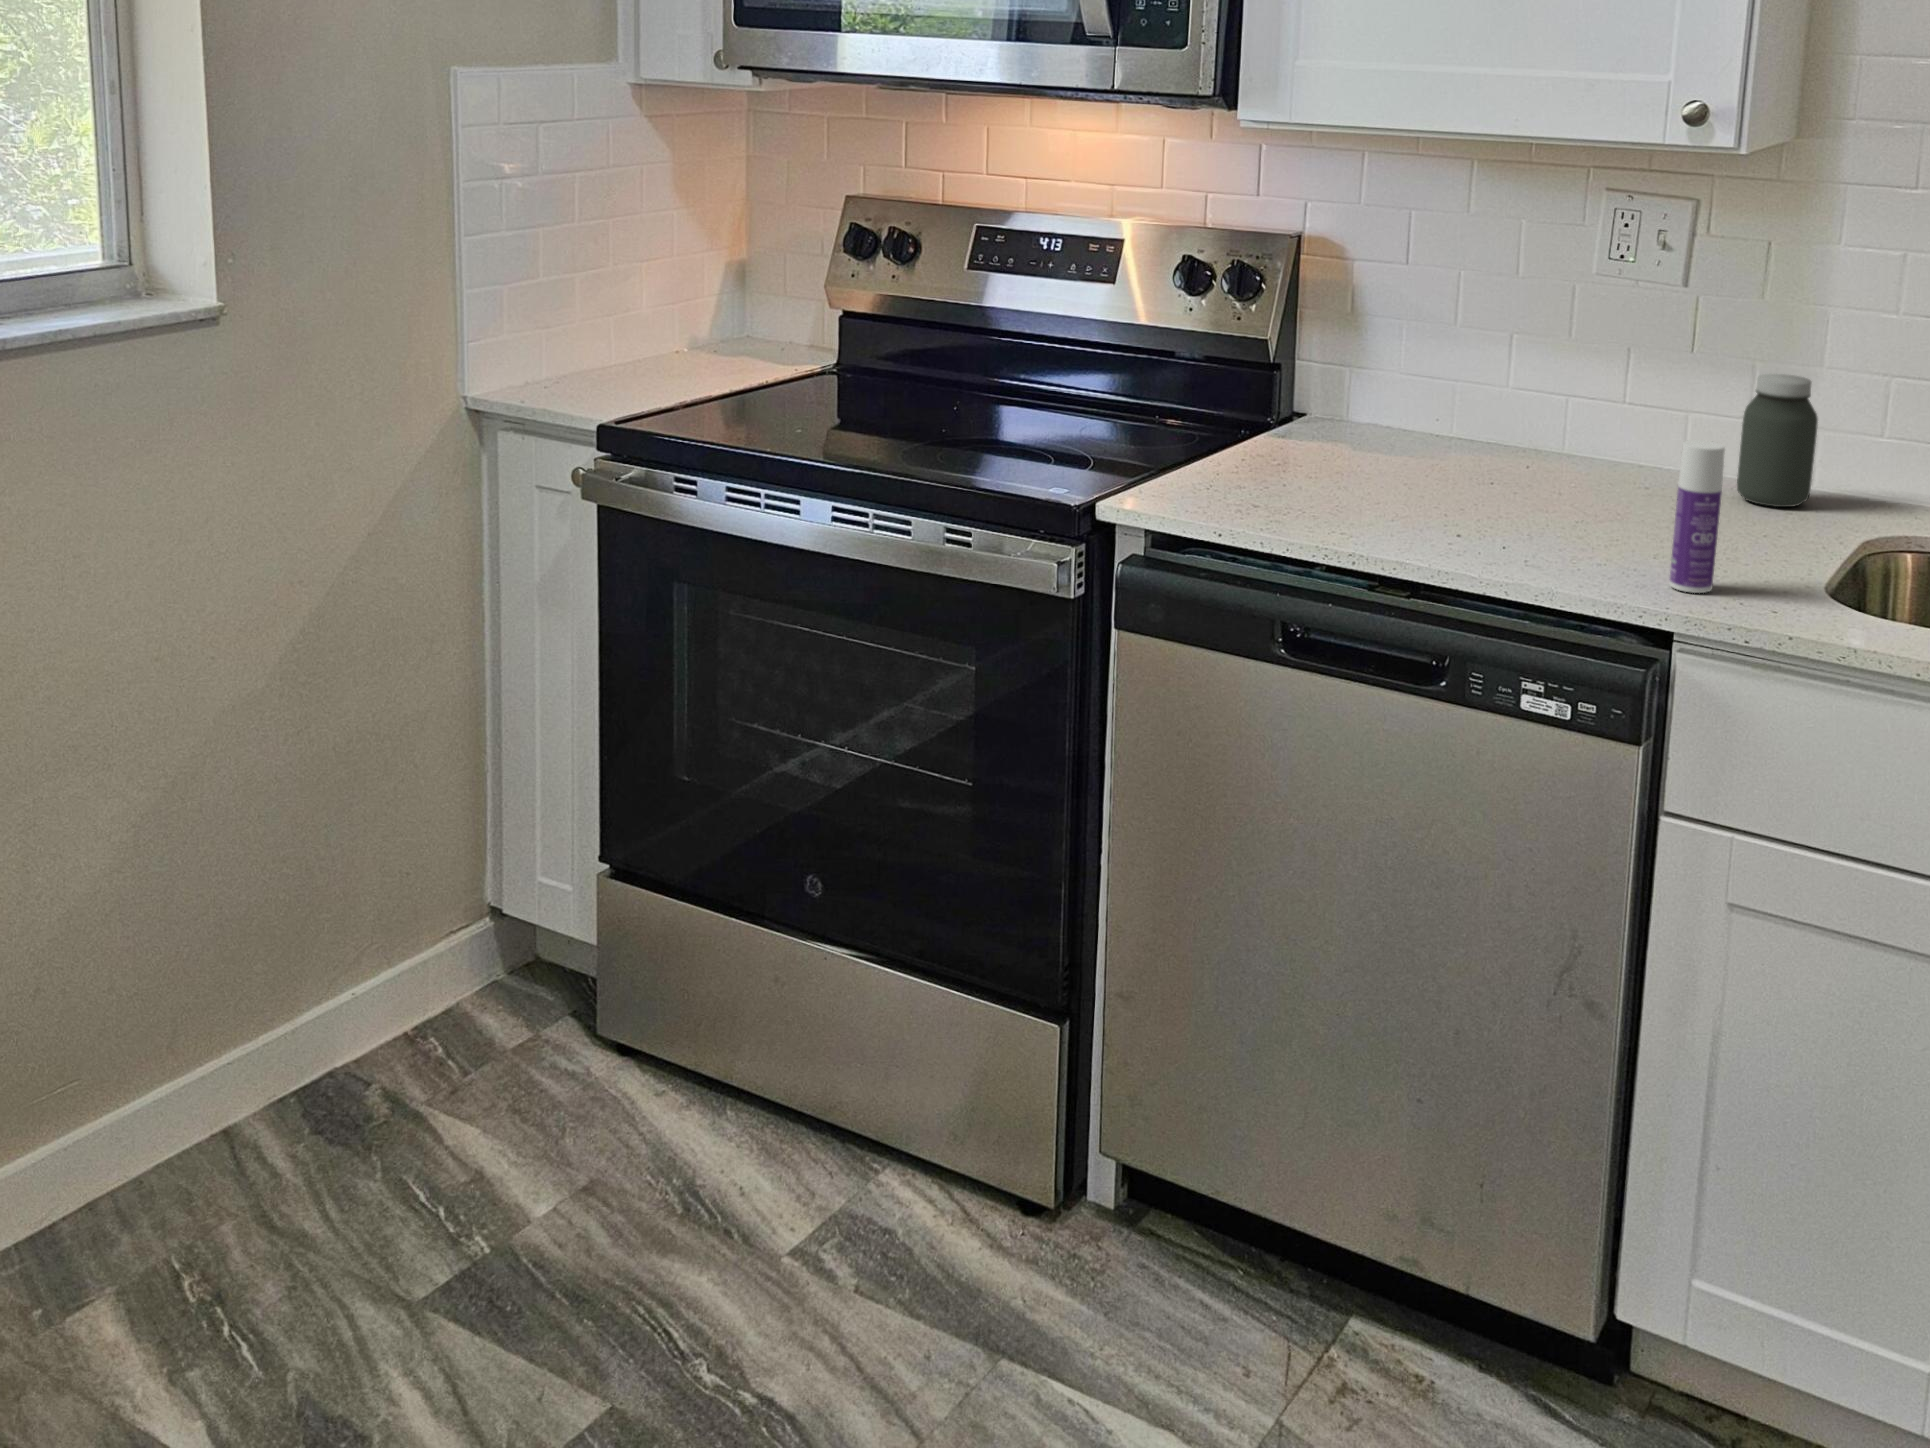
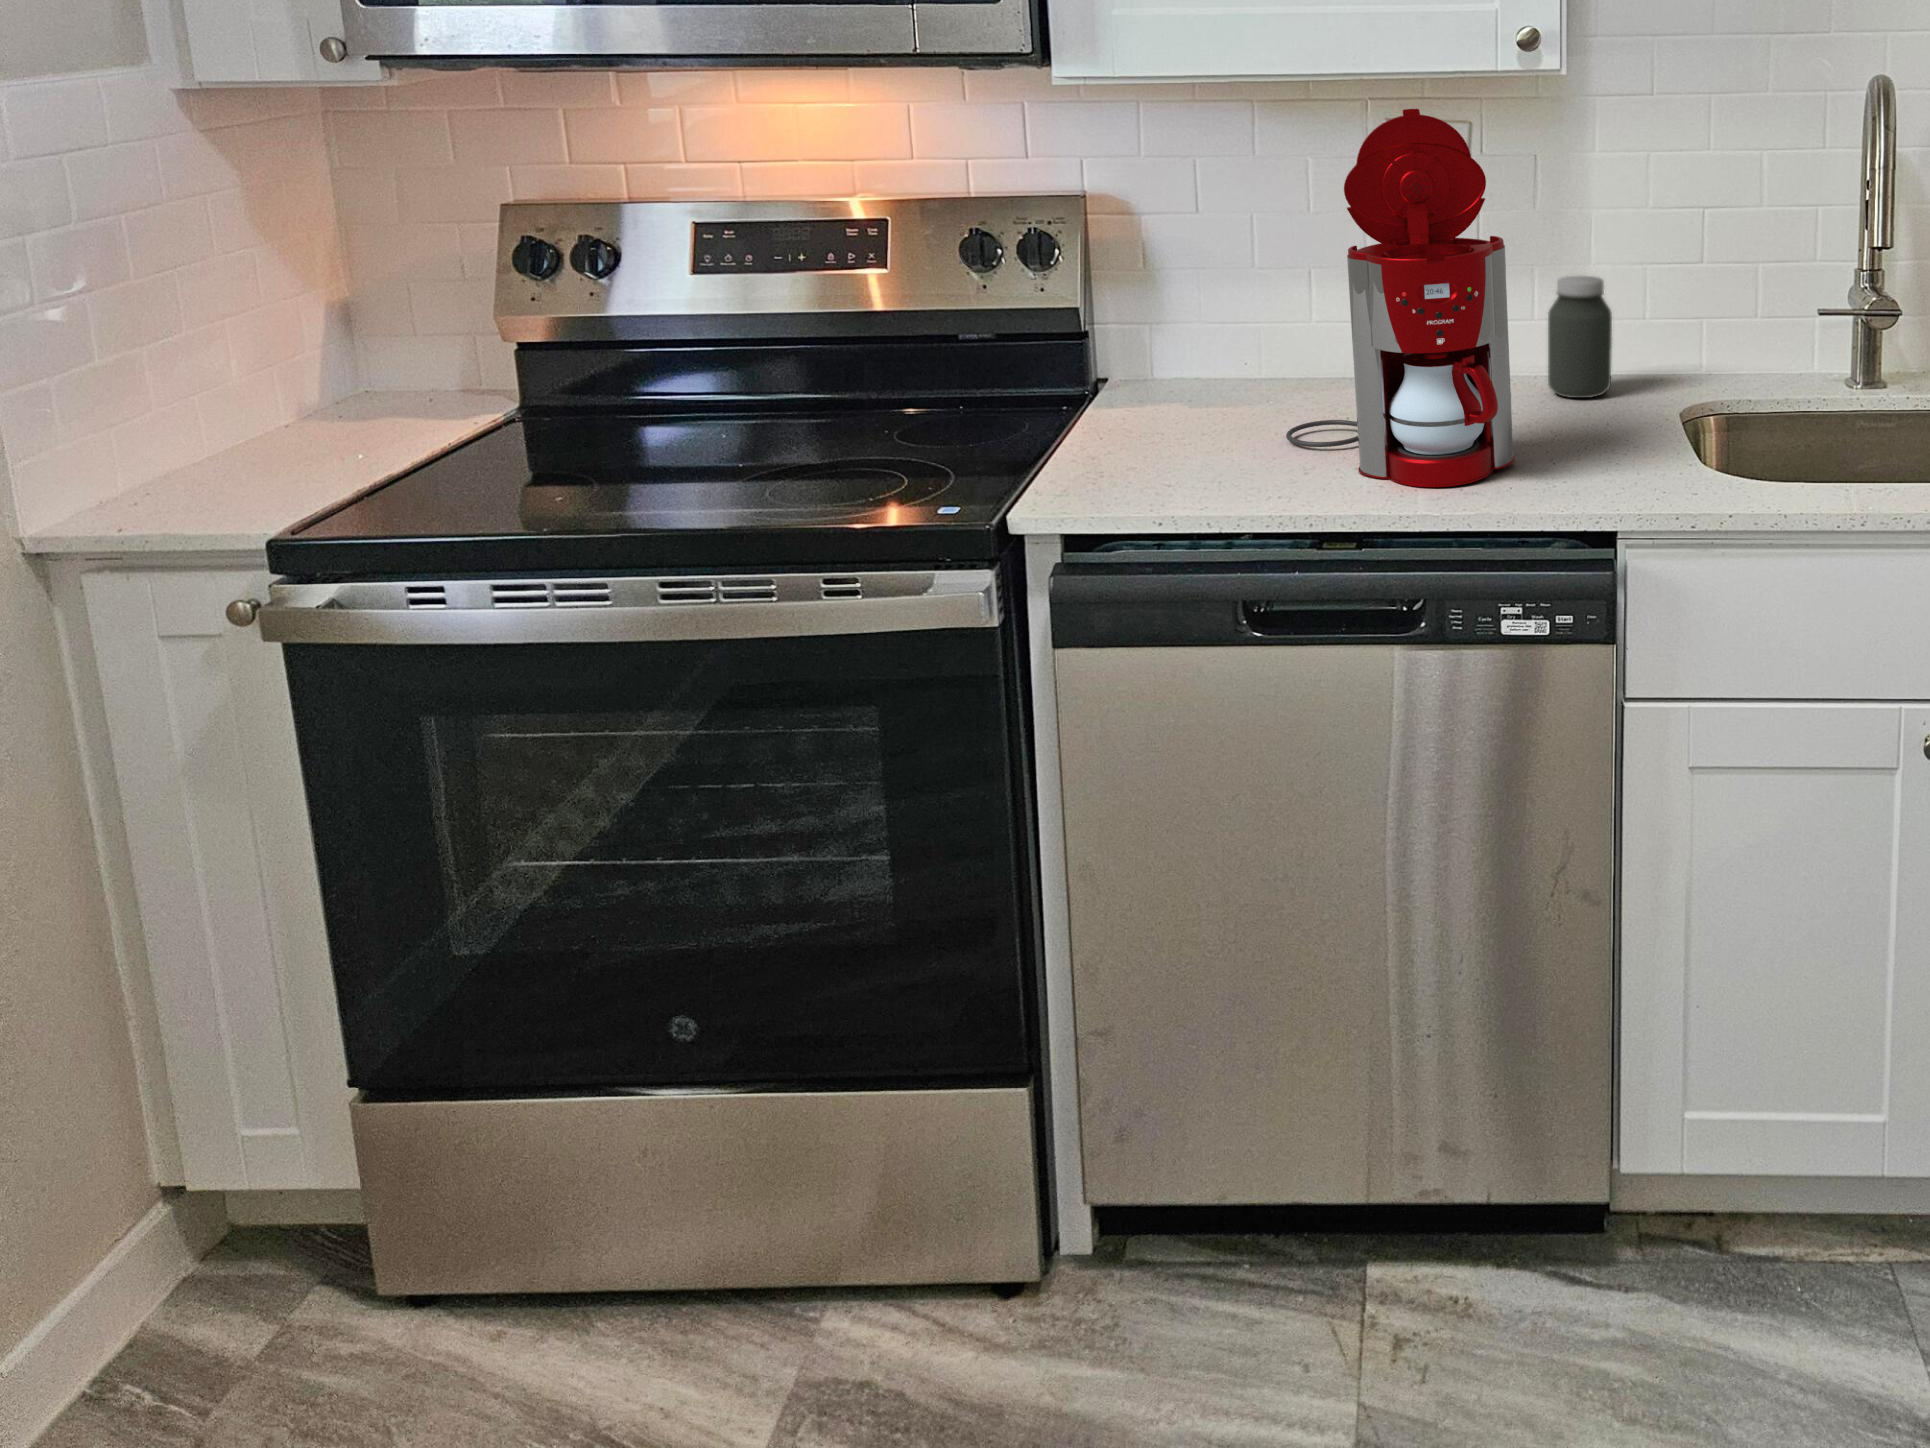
coffee maker: none [1412,176,1625,555] -> present [1286,109,1515,487]
bottle: present [1669,440,1725,593] -> none [1598,348,1637,493]

